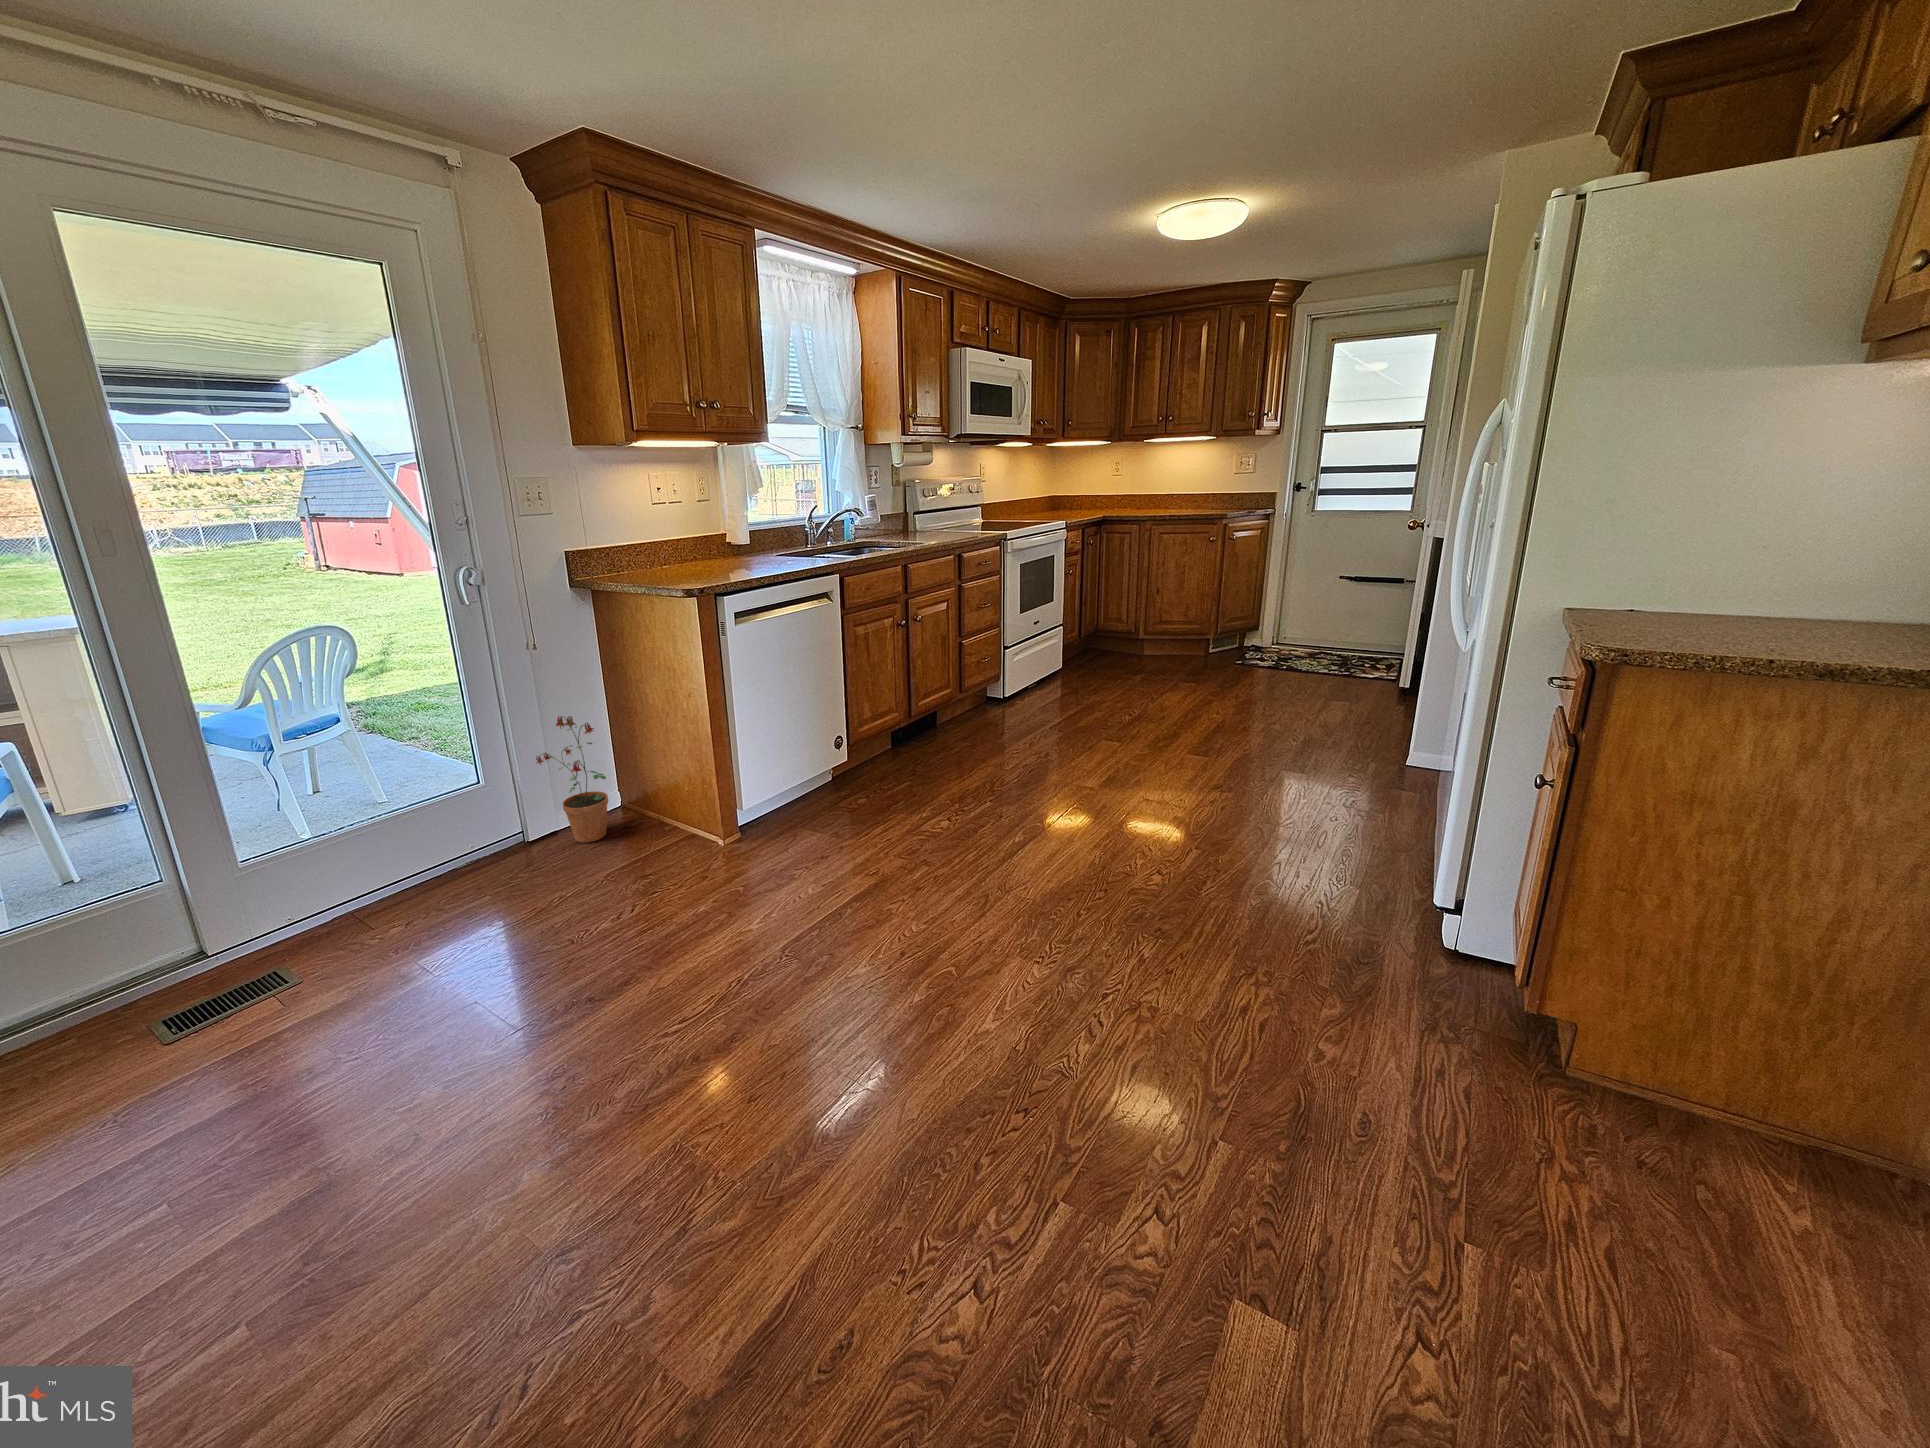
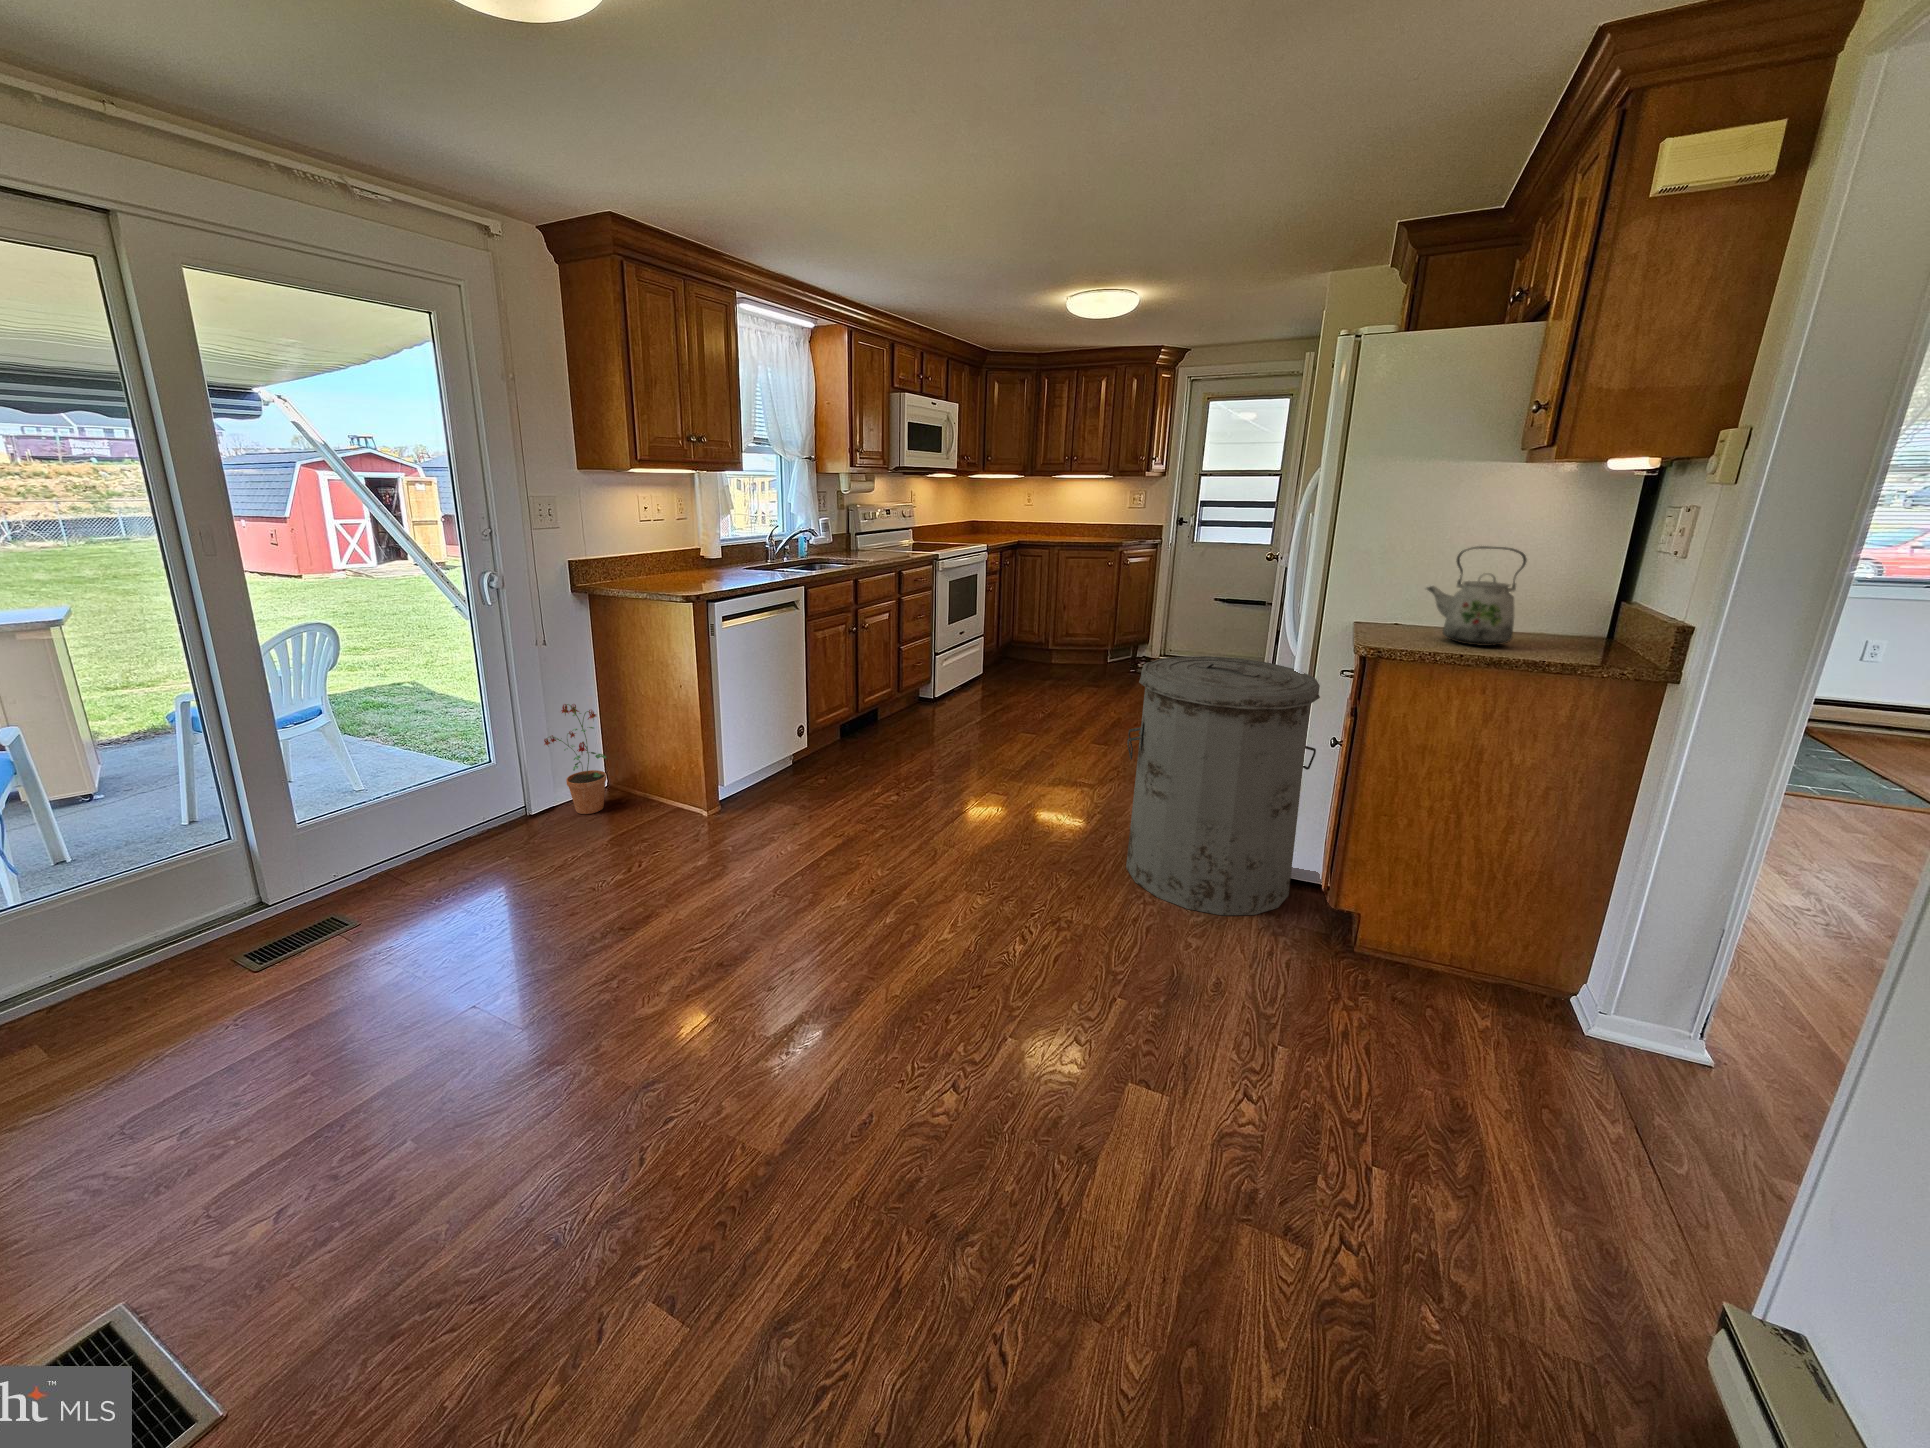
kettle: none [1693,494,1883,647] -> present [1427,546,1527,646]
trash can: none [1232,657,1515,1014] -> present [1126,656,1320,915]

